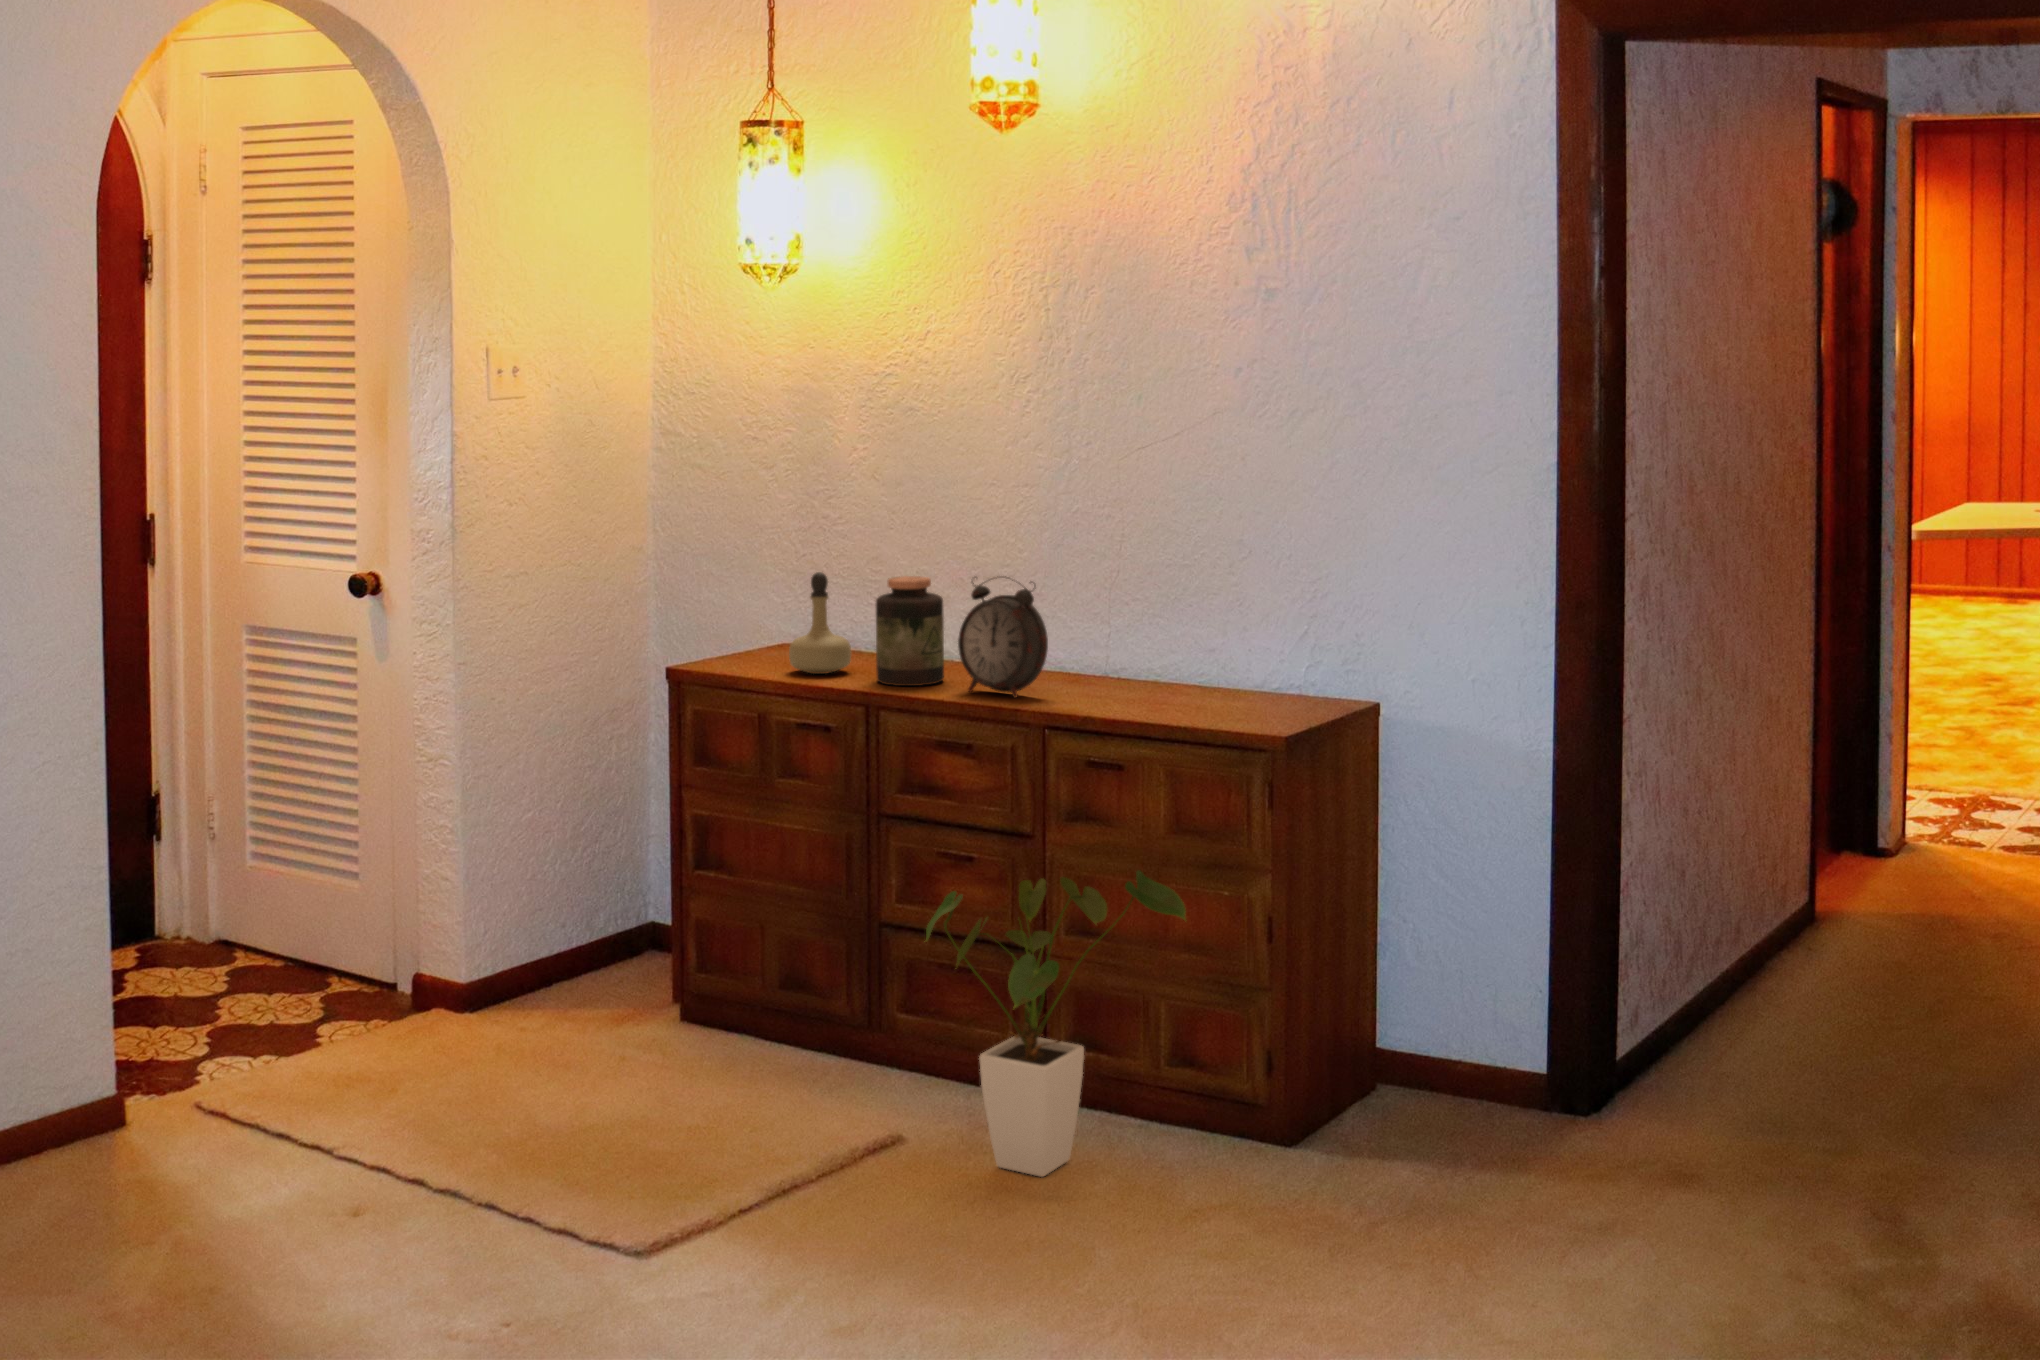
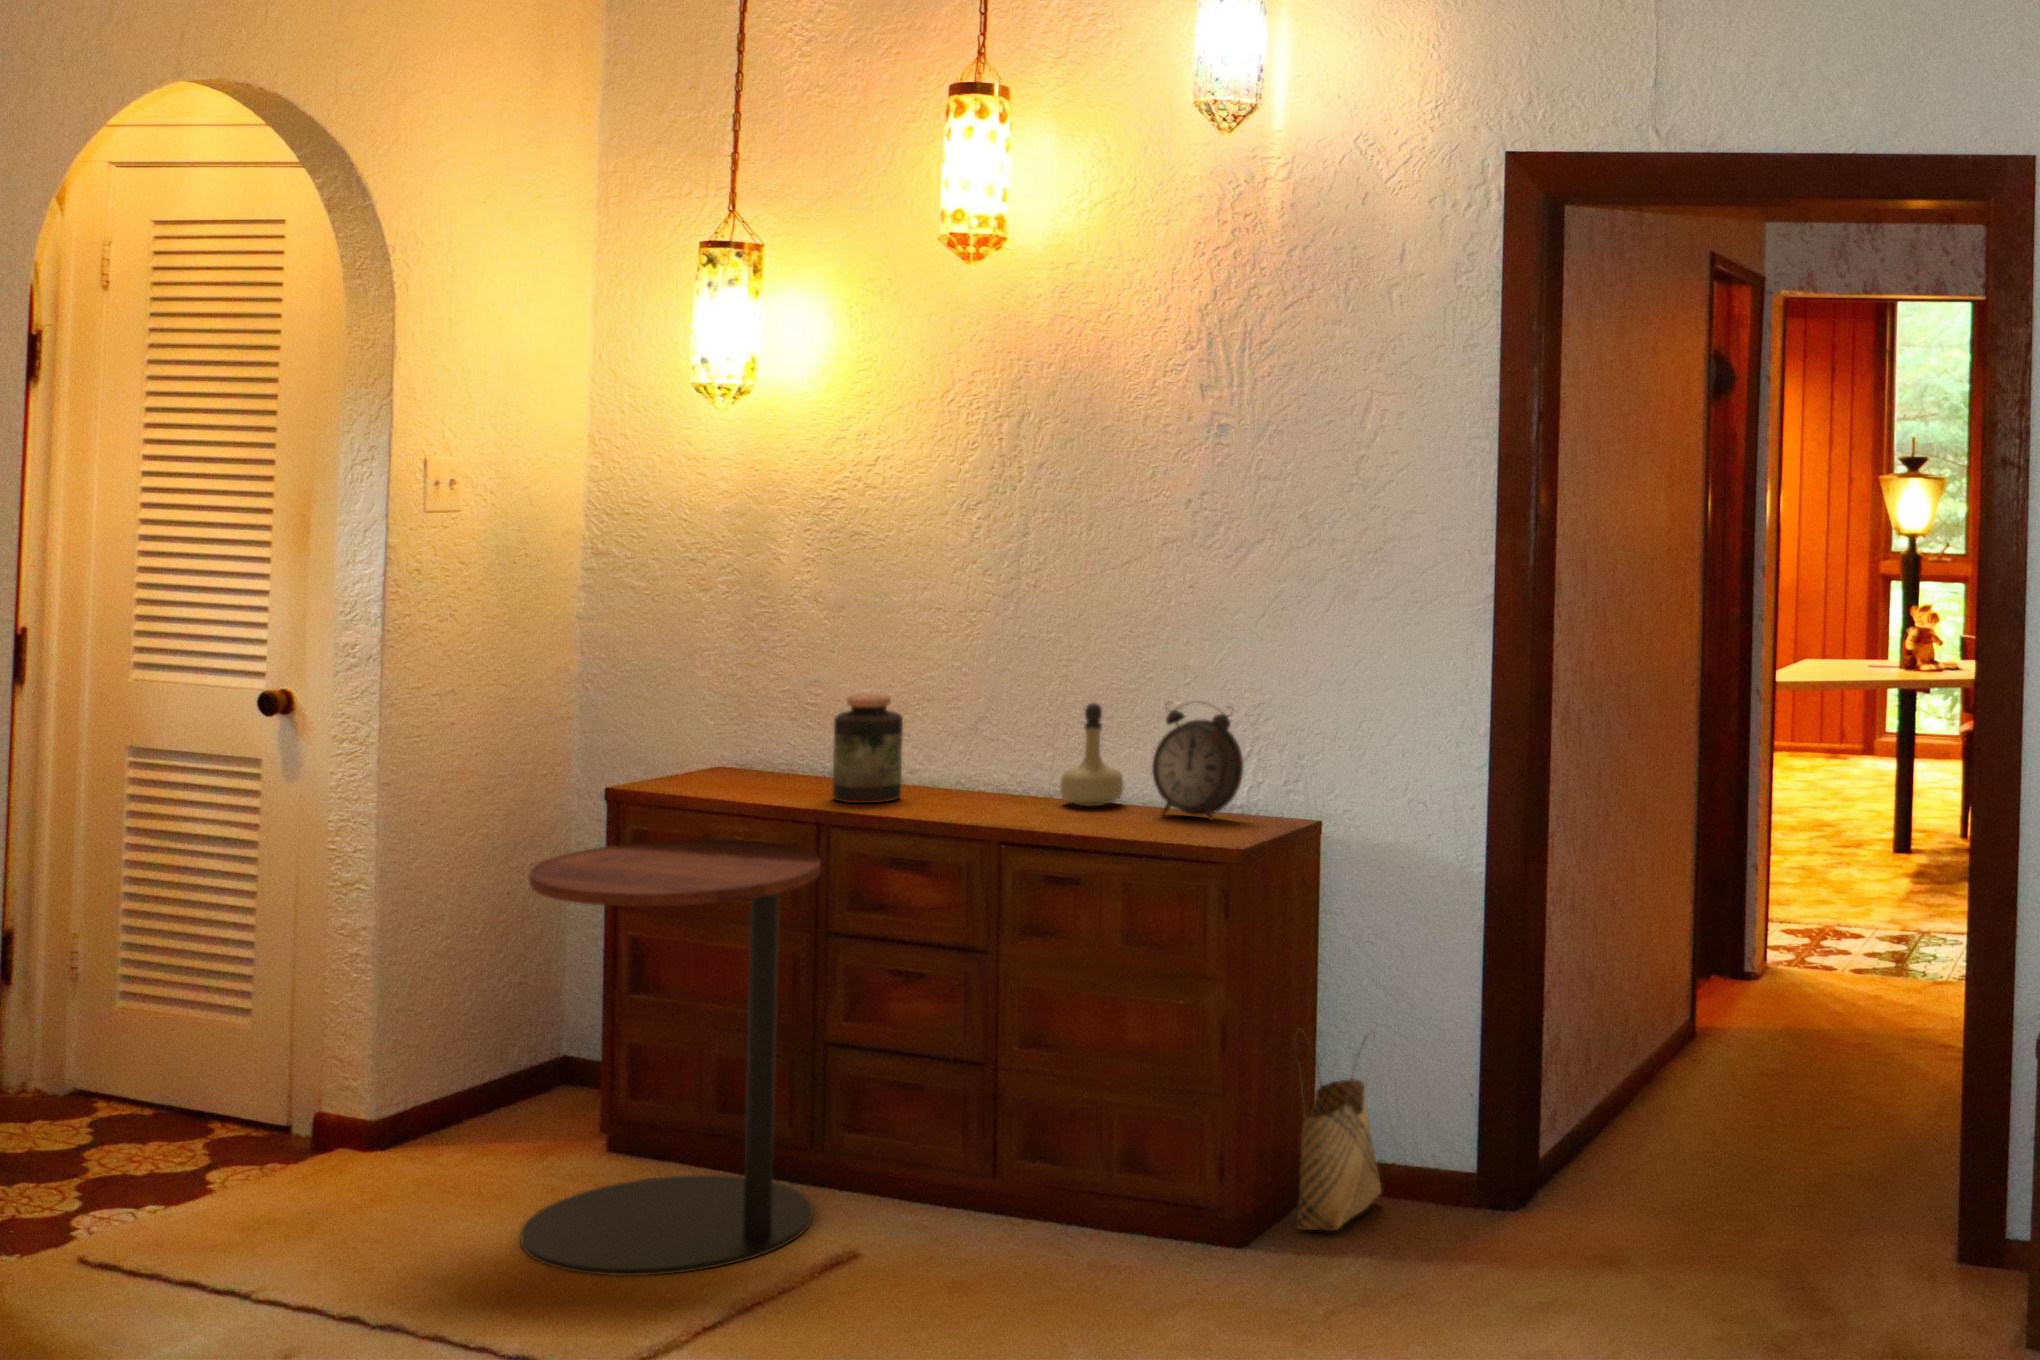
perfume bottle: present [789,572,851,674] -> present [1060,703,1124,806]
alarm clock: present [958,576,1048,698] -> present [1152,709,1243,820]
side table: none [584,720,867,1151] -> present [521,840,821,1276]
house plant: present [926,870,1186,1177] -> none [885,976,1140,1279]
woven basket: none [1353,929,1451,1145] -> present [1295,1029,1381,1231]

